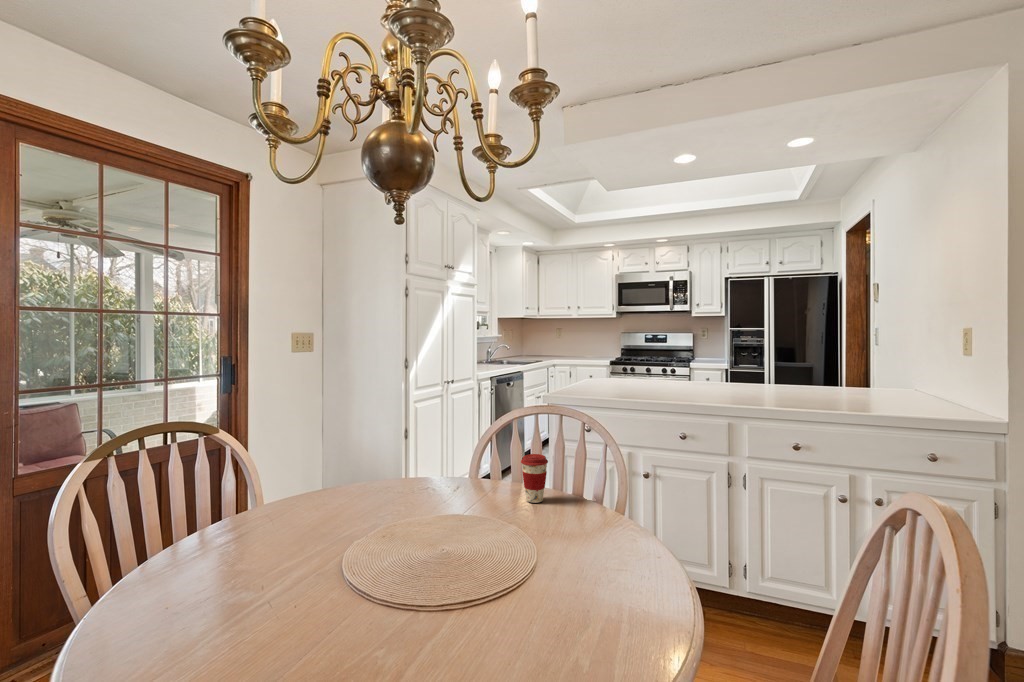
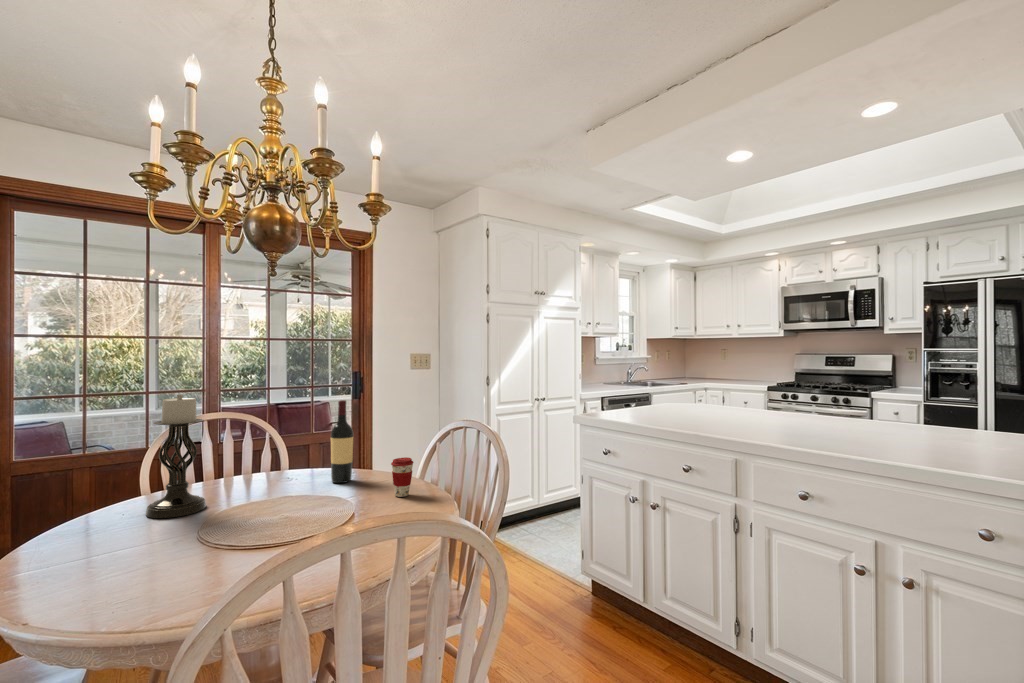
wine bottle: none [404,390,433,501] -> present [331,400,353,483]
candle holder: none [226,392,319,610] -> present [146,394,206,518]

